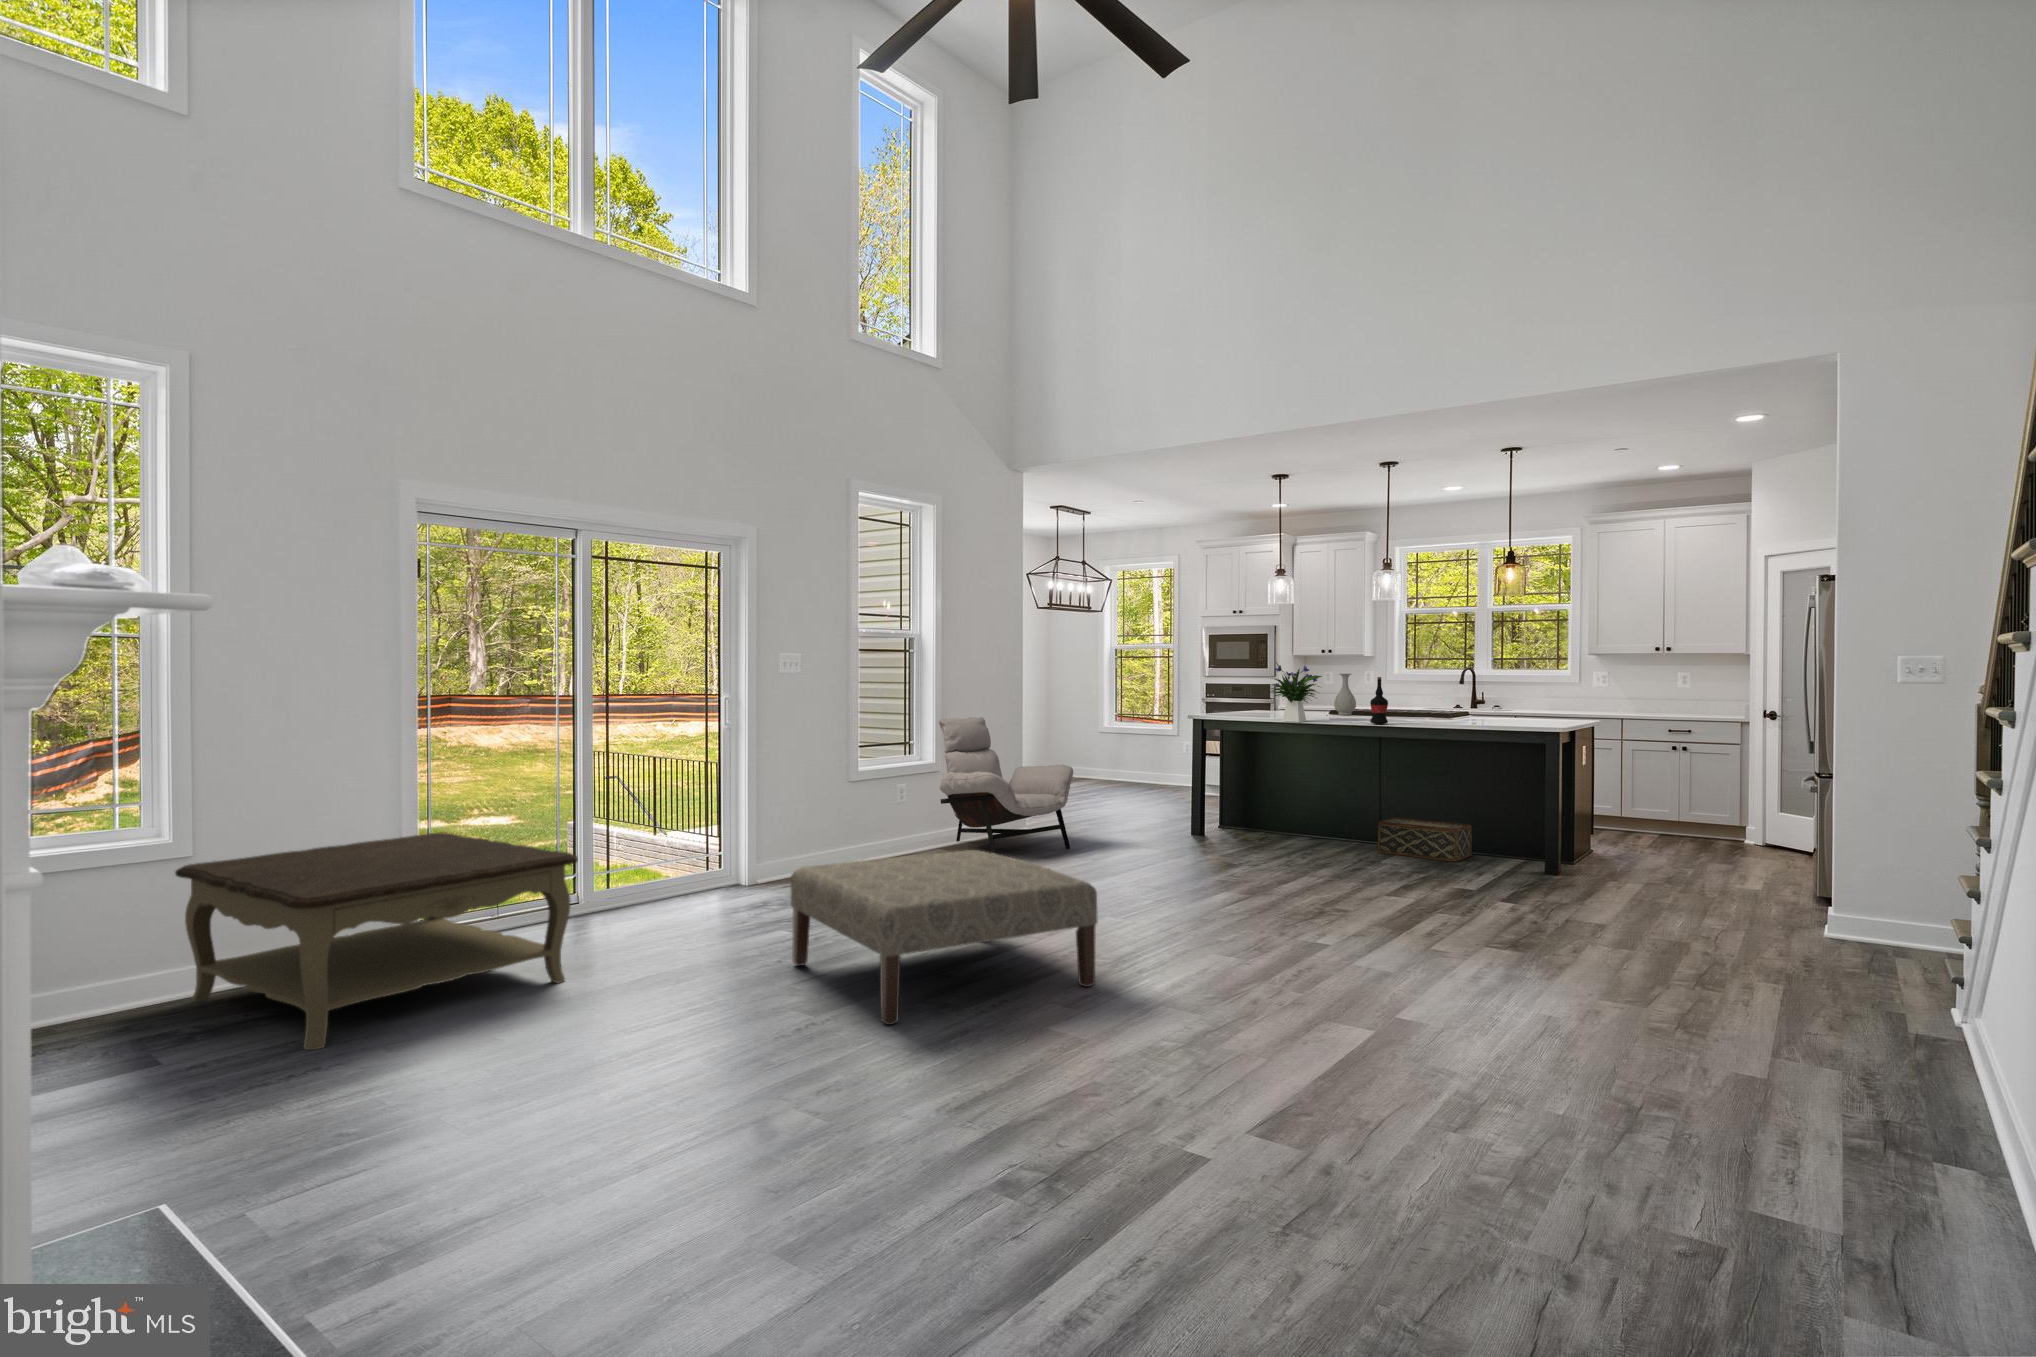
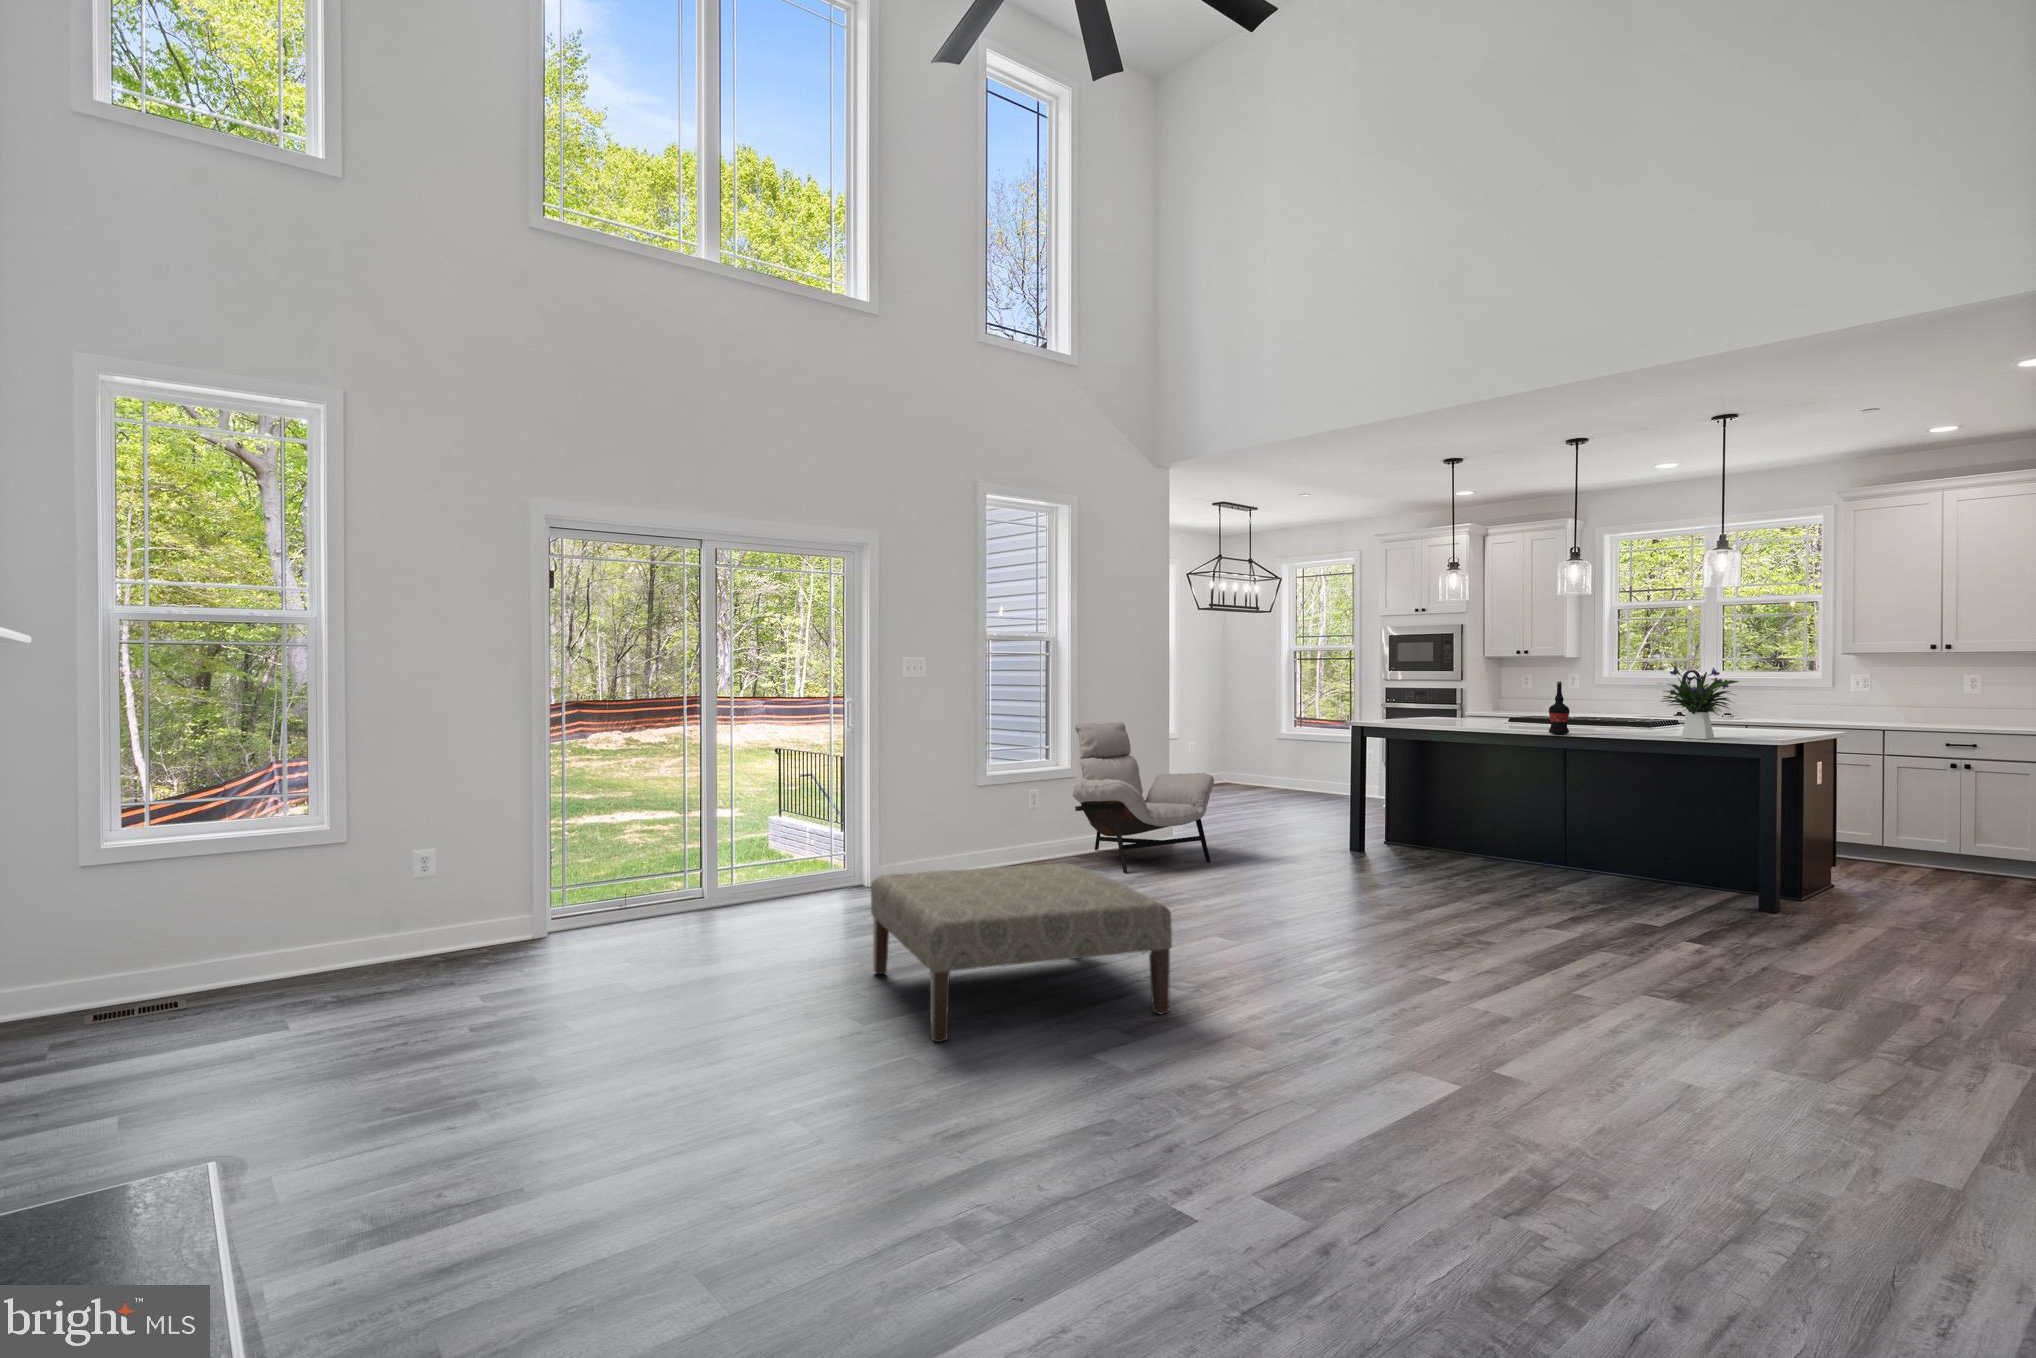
flower arrangement: present [1269,663,1322,722] -> present [1661,664,1739,739]
vase: present [1334,674,1356,715] -> none [1517,677,1543,723]
woven basket: present [1378,817,1472,862] -> none [1559,839,1673,892]
coffee table: present [175,832,578,1050] -> none [325,830,669,1030]

